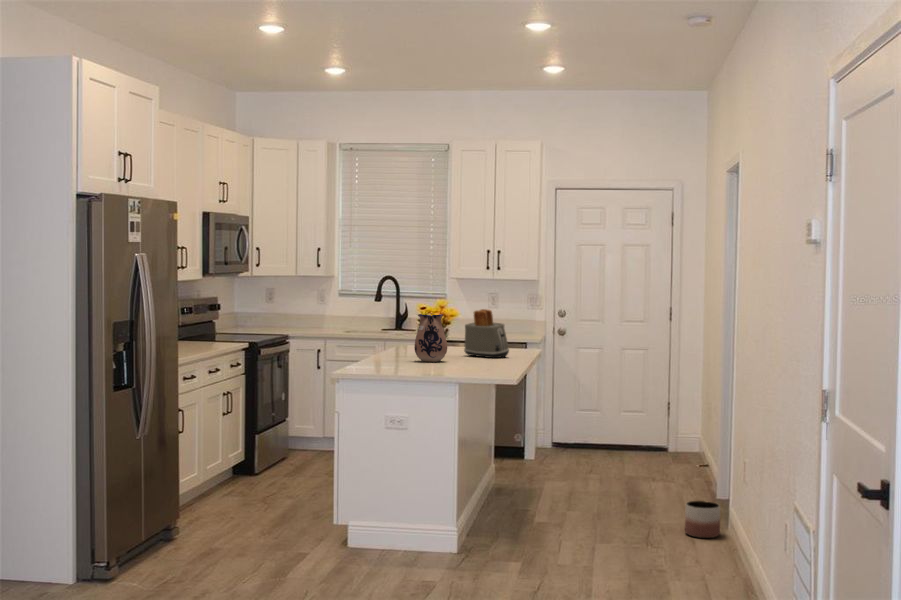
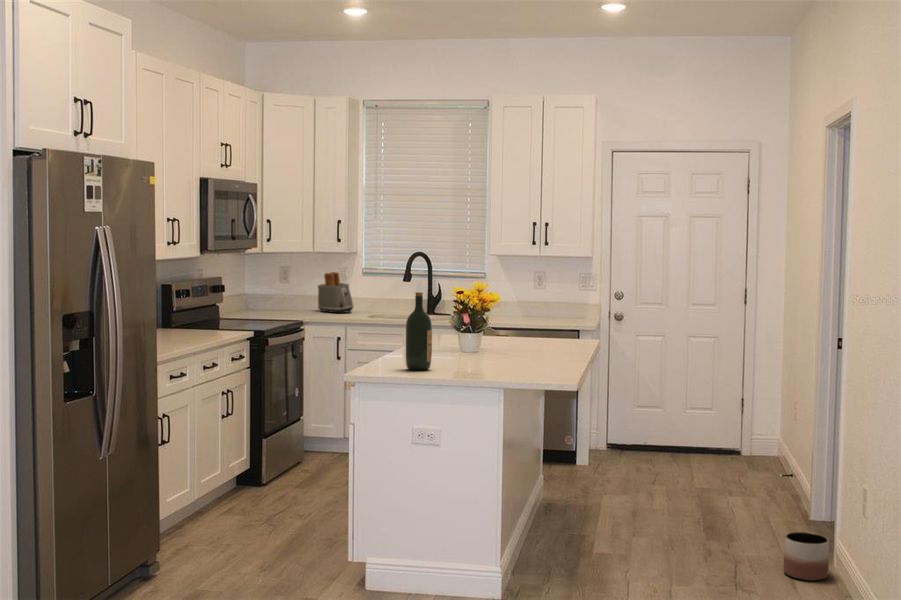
wine bottle: none [380,306,401,368] -> present [406,292,432,370]
toaster: present [464,309,509,358] -> present [318,272,353,313]
ceramic pitcher: present [414,314,447,362] -> none [449,300,489,359]

